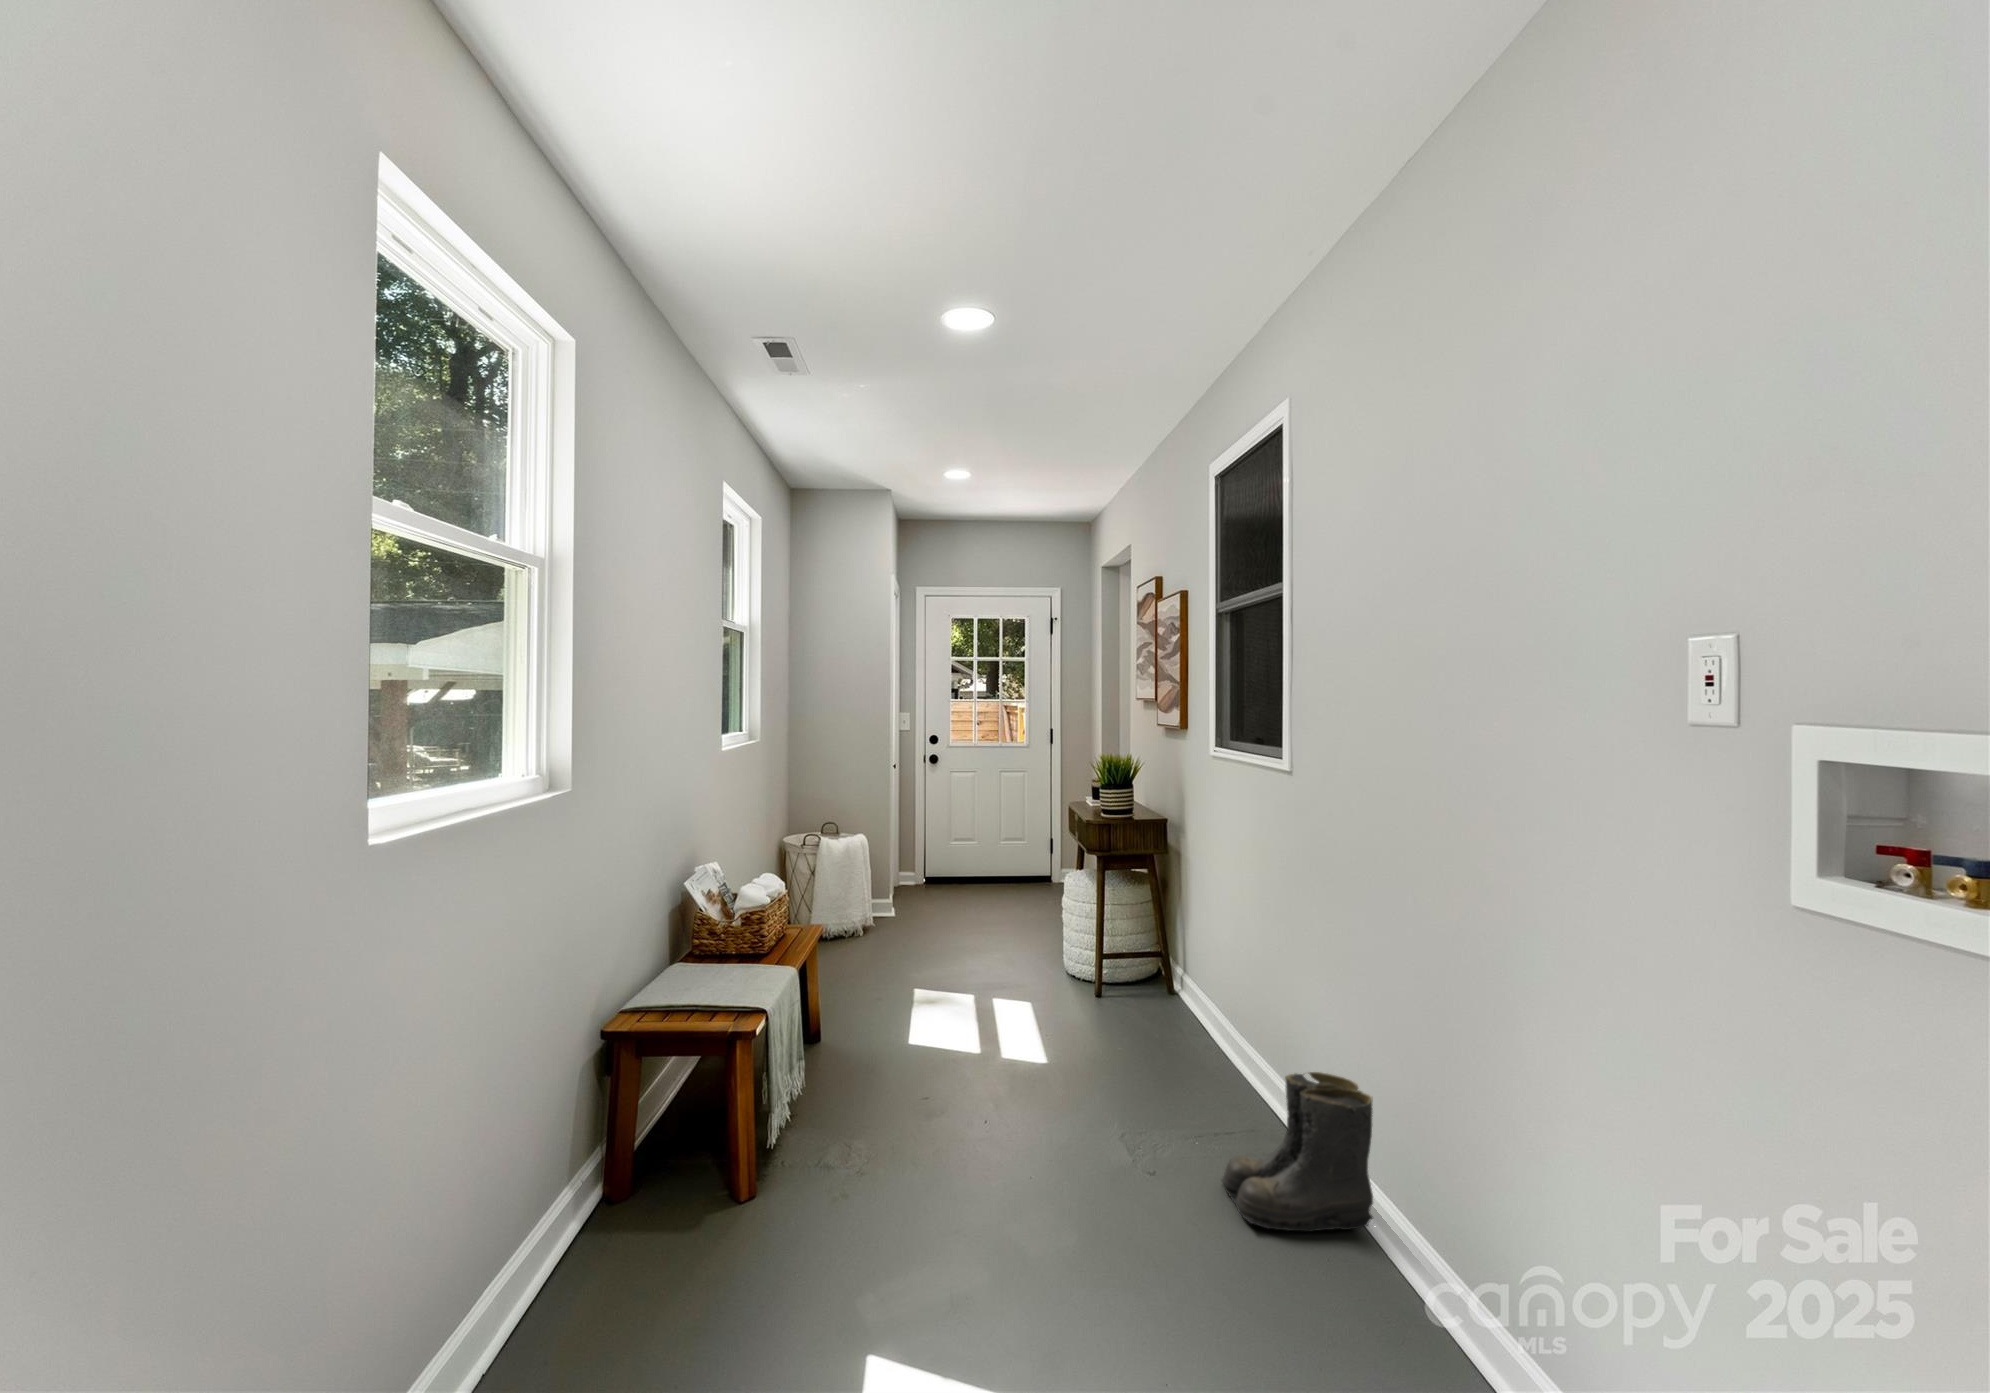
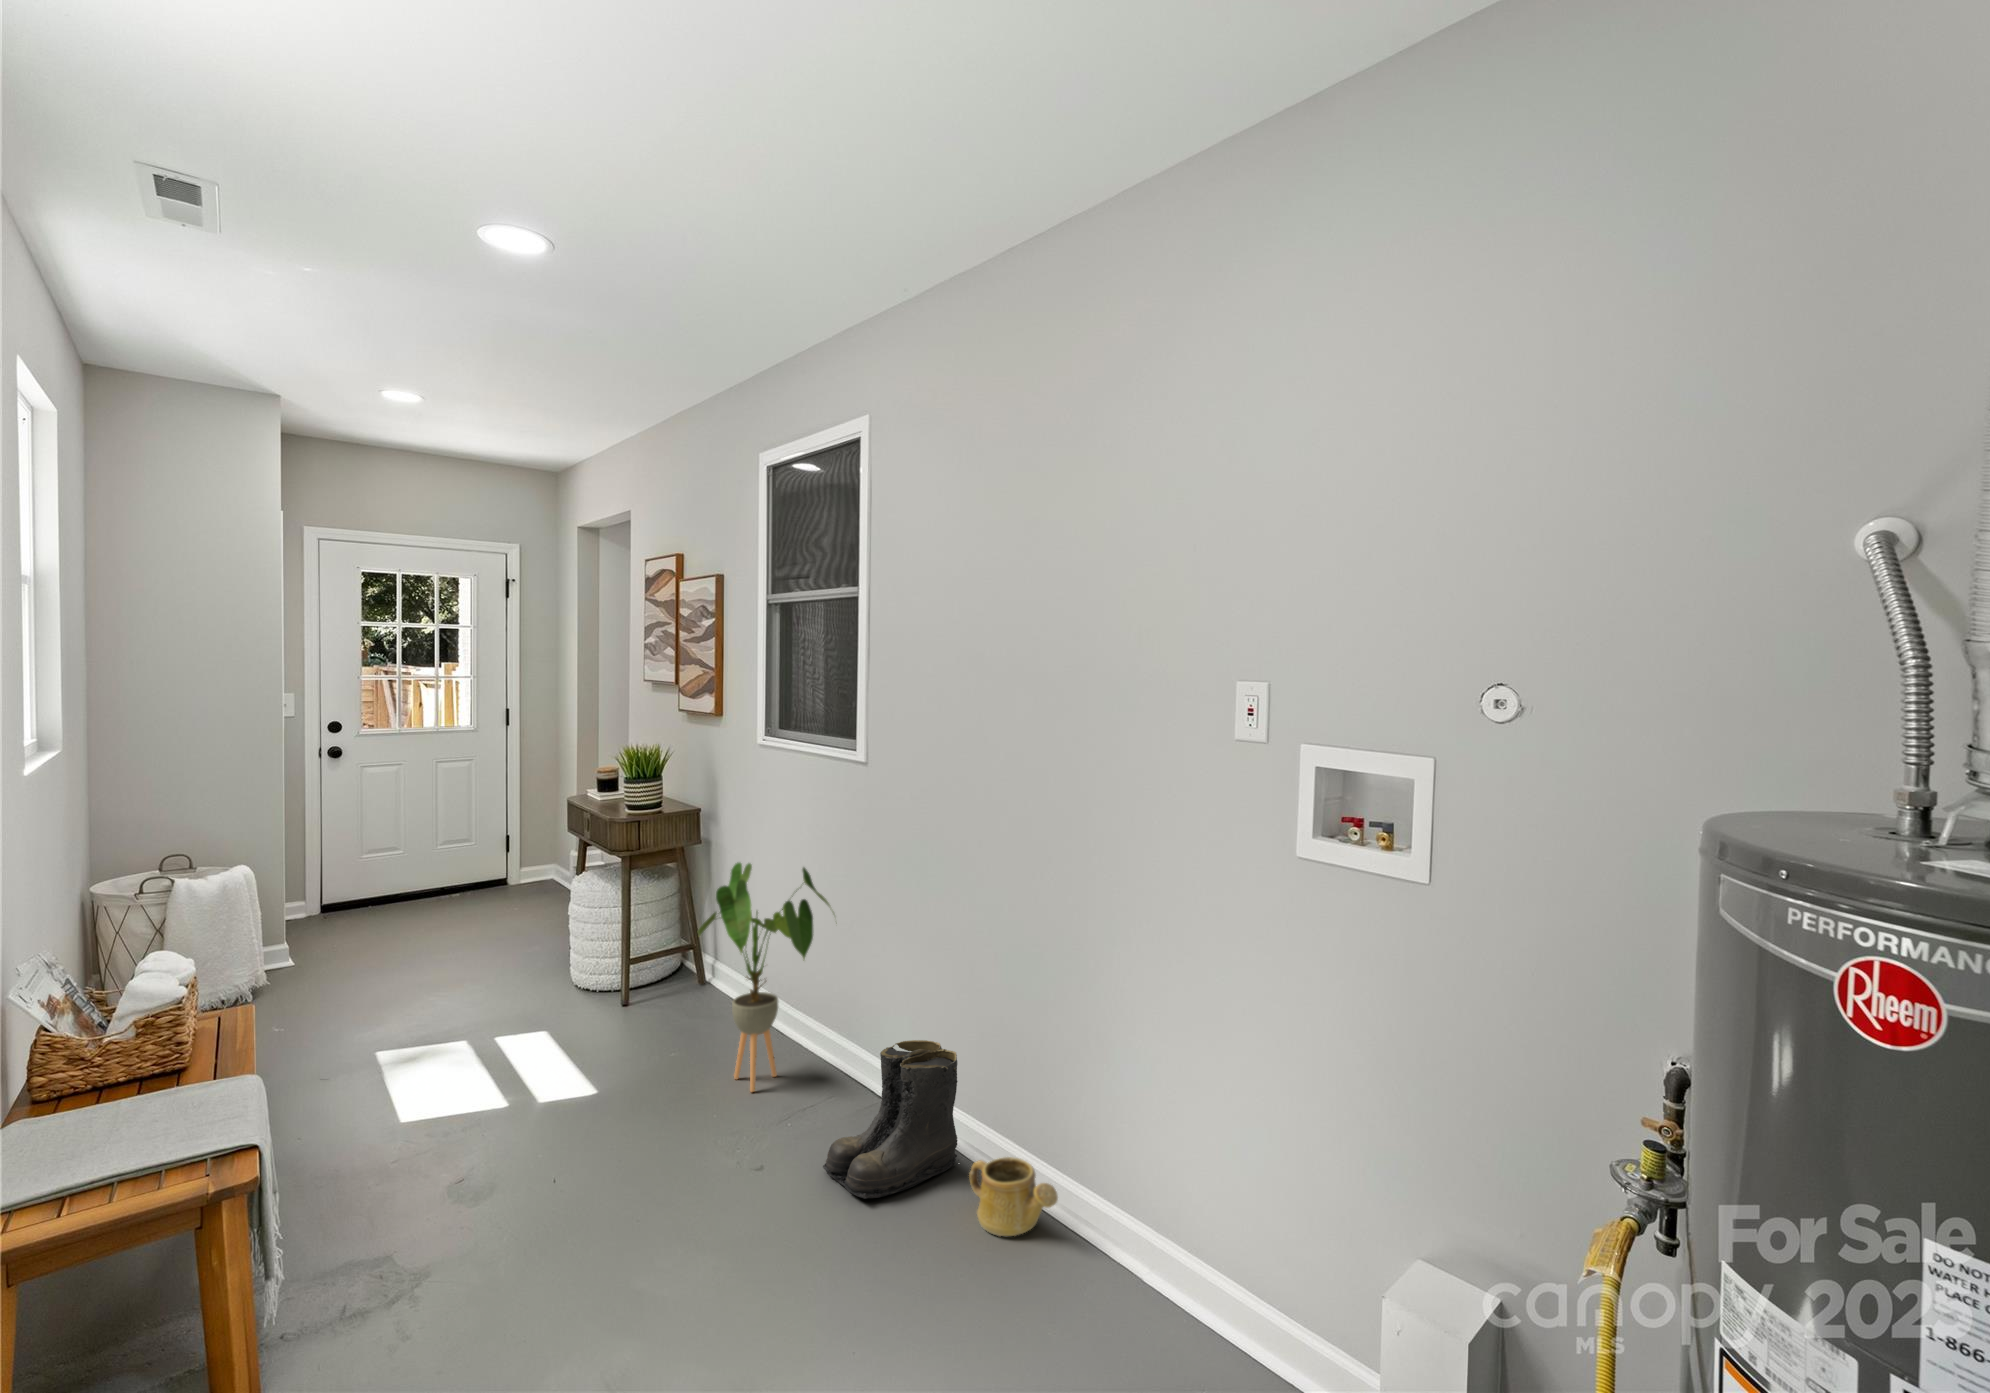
house plant: none [1136,864,1271,1095] -> present [698,863,830,1092]
watering can: none [1370,1224,1470,1326] -> present [969,1157,1058,1236]

